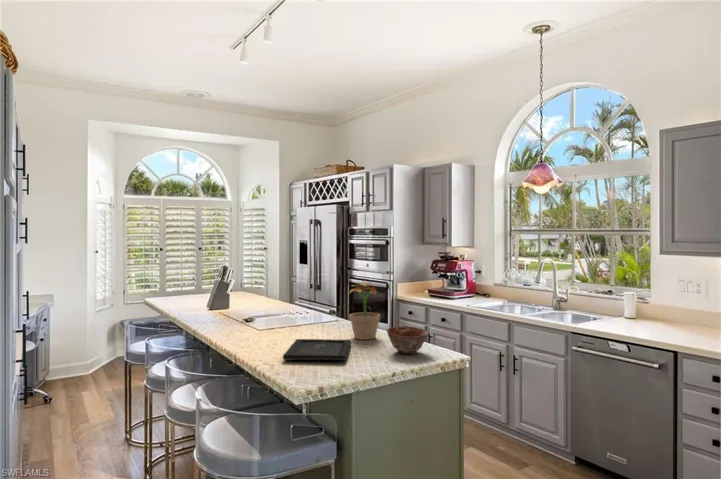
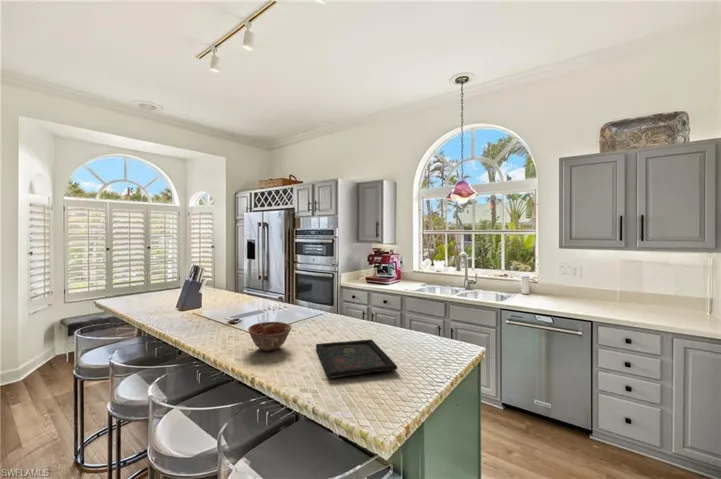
potted plant: present [349,282,380,340] -> none [359,276,388,336]
ceramic bowl: present [387,327,429,354] -> present [248,322,291,351]

